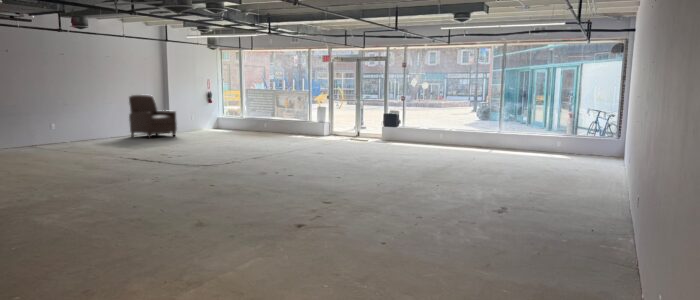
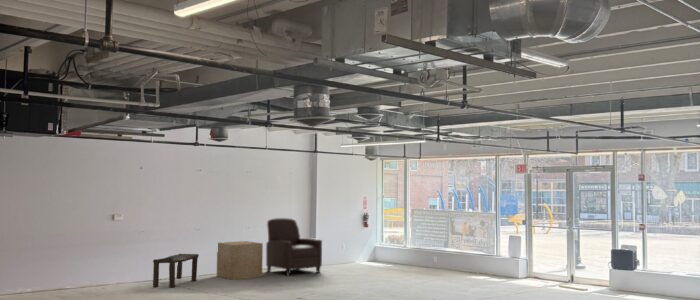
cardboard box: none [86,113,128,143] -> present [217,241,263,280]
bench: none [30,123,71,149] -> present [153,254,199,288]

